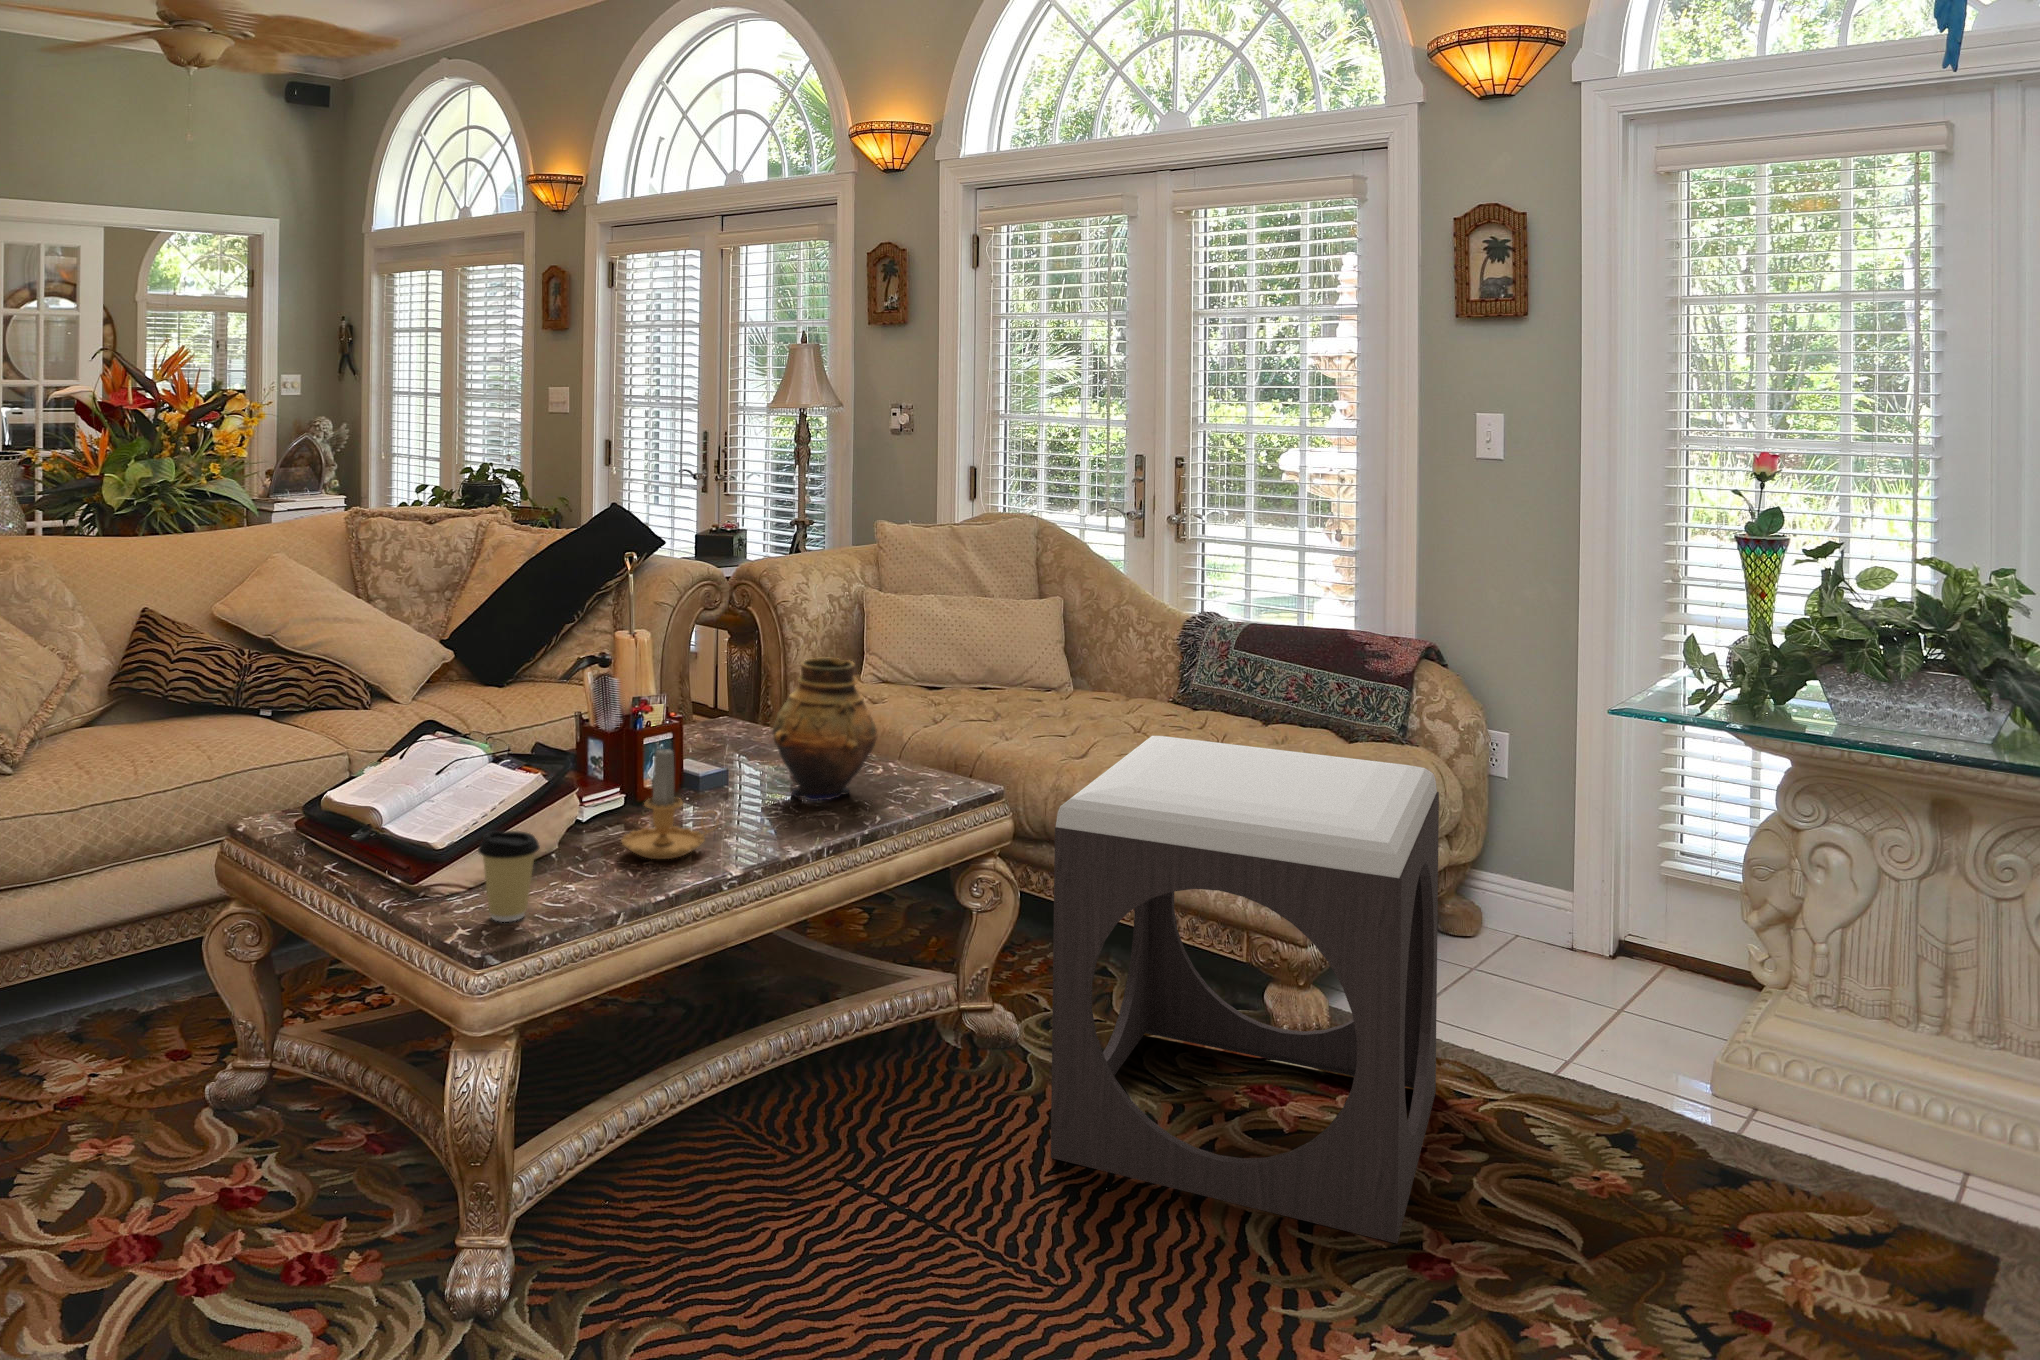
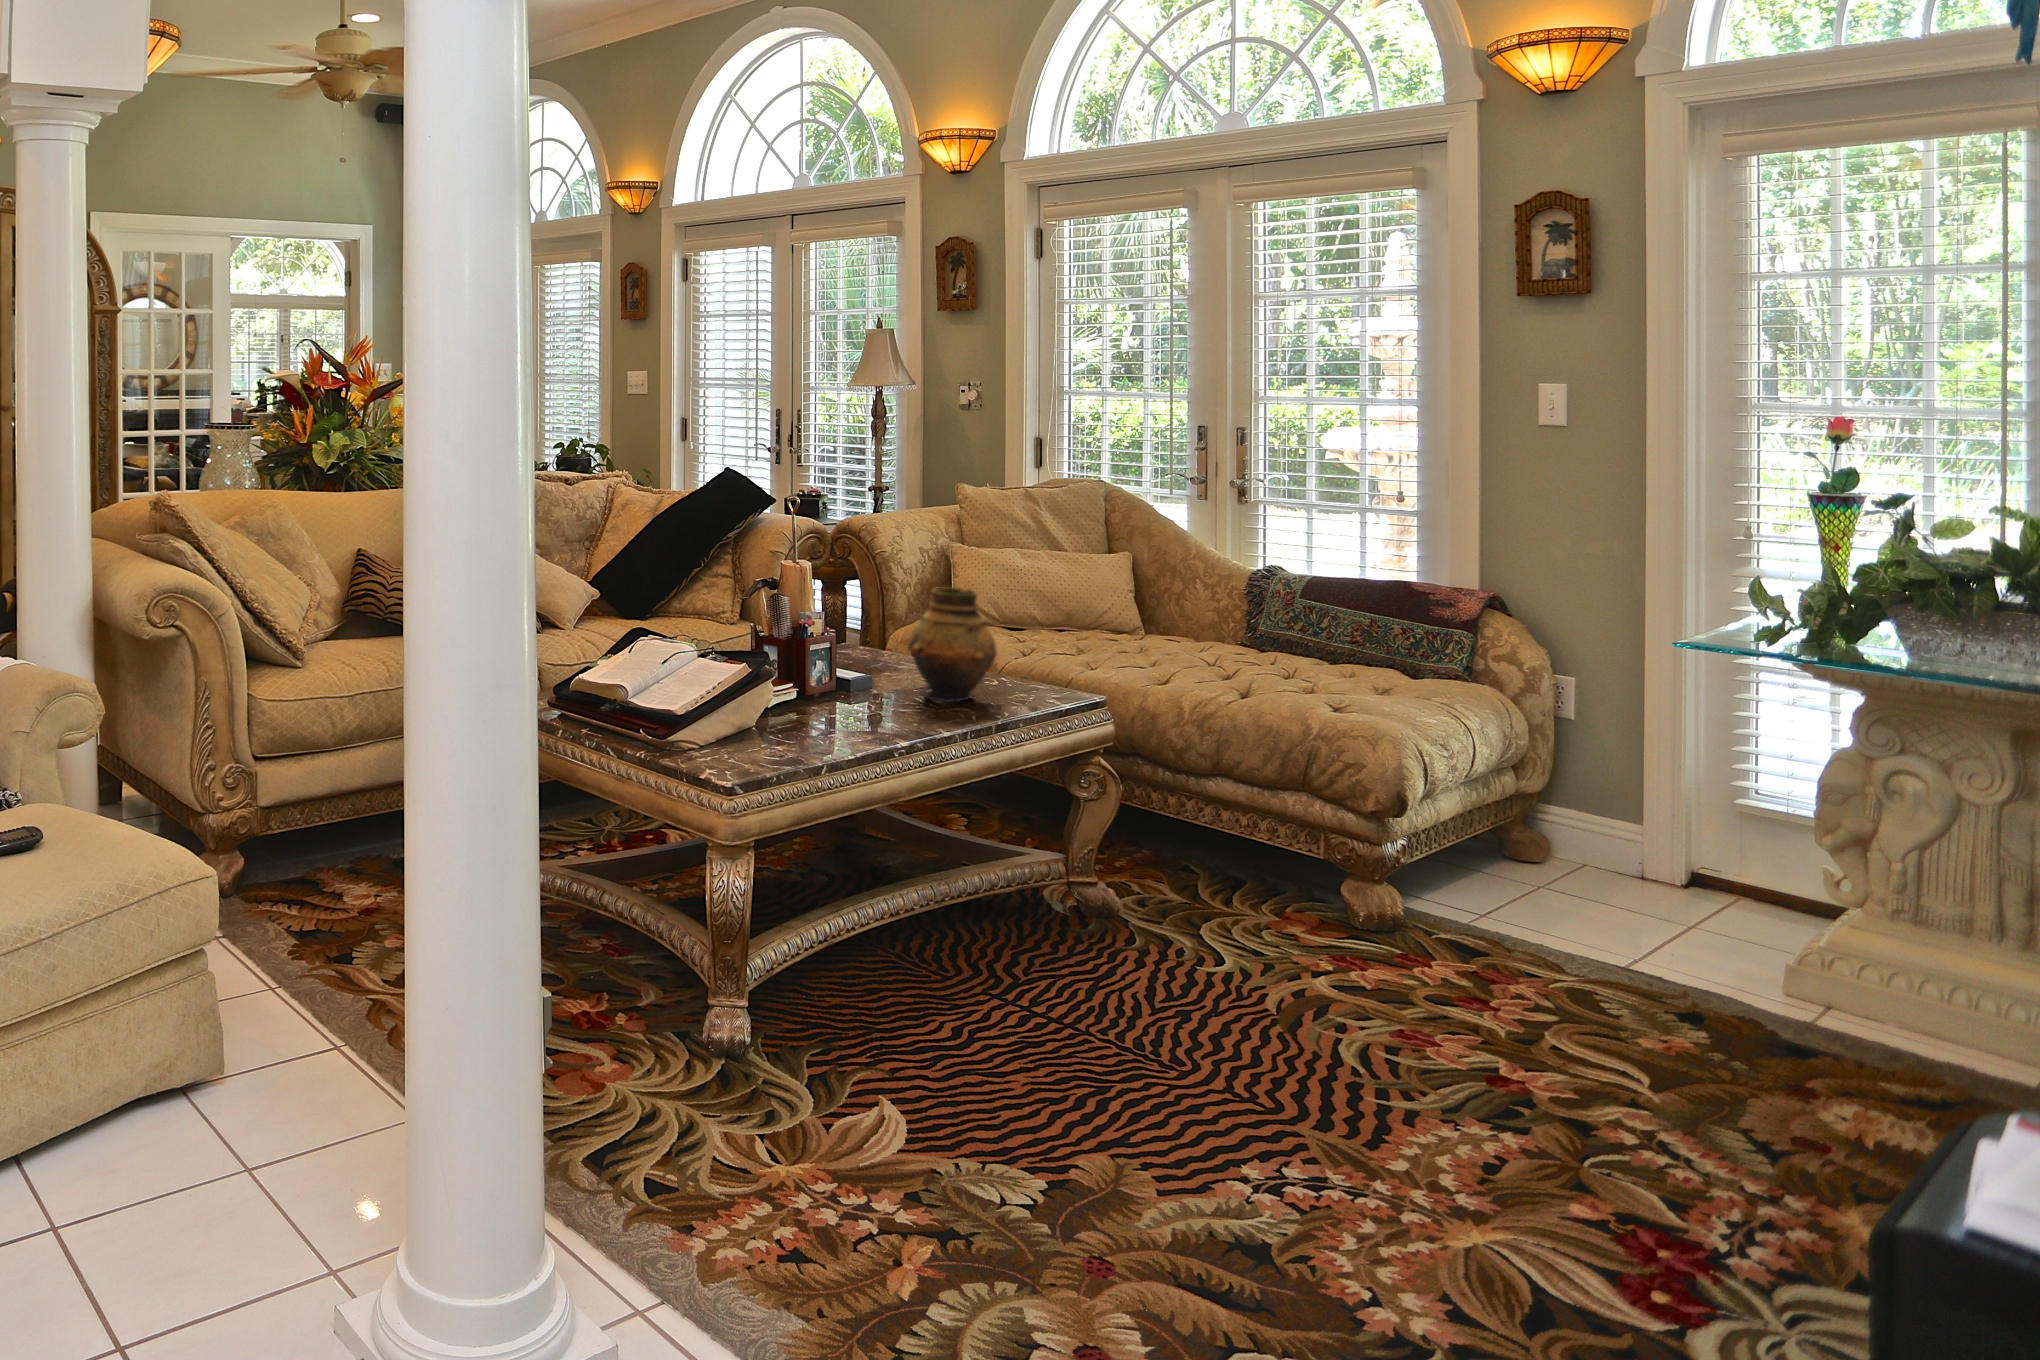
footstool: present [1051,736,1439,1244] -> none [1162,660,1509,1068]
candle: present [622,749,719,859] -> none [803,647,878,736]
coffee cup: present [478,831,540,922] -> none [711,702,757,769]

